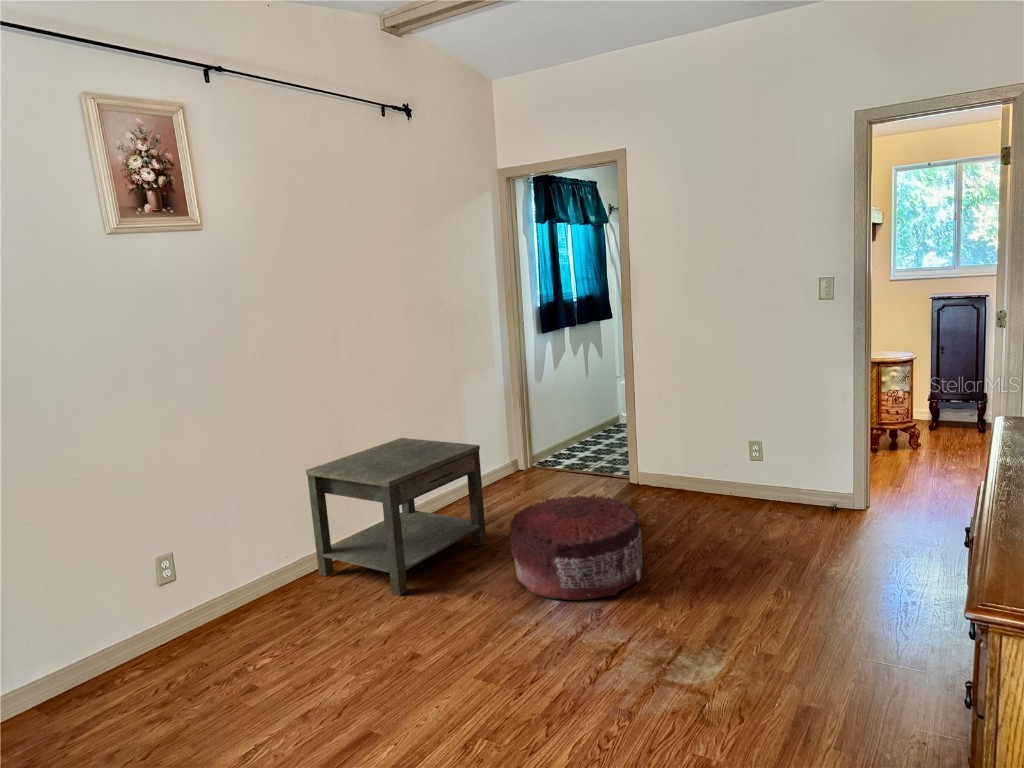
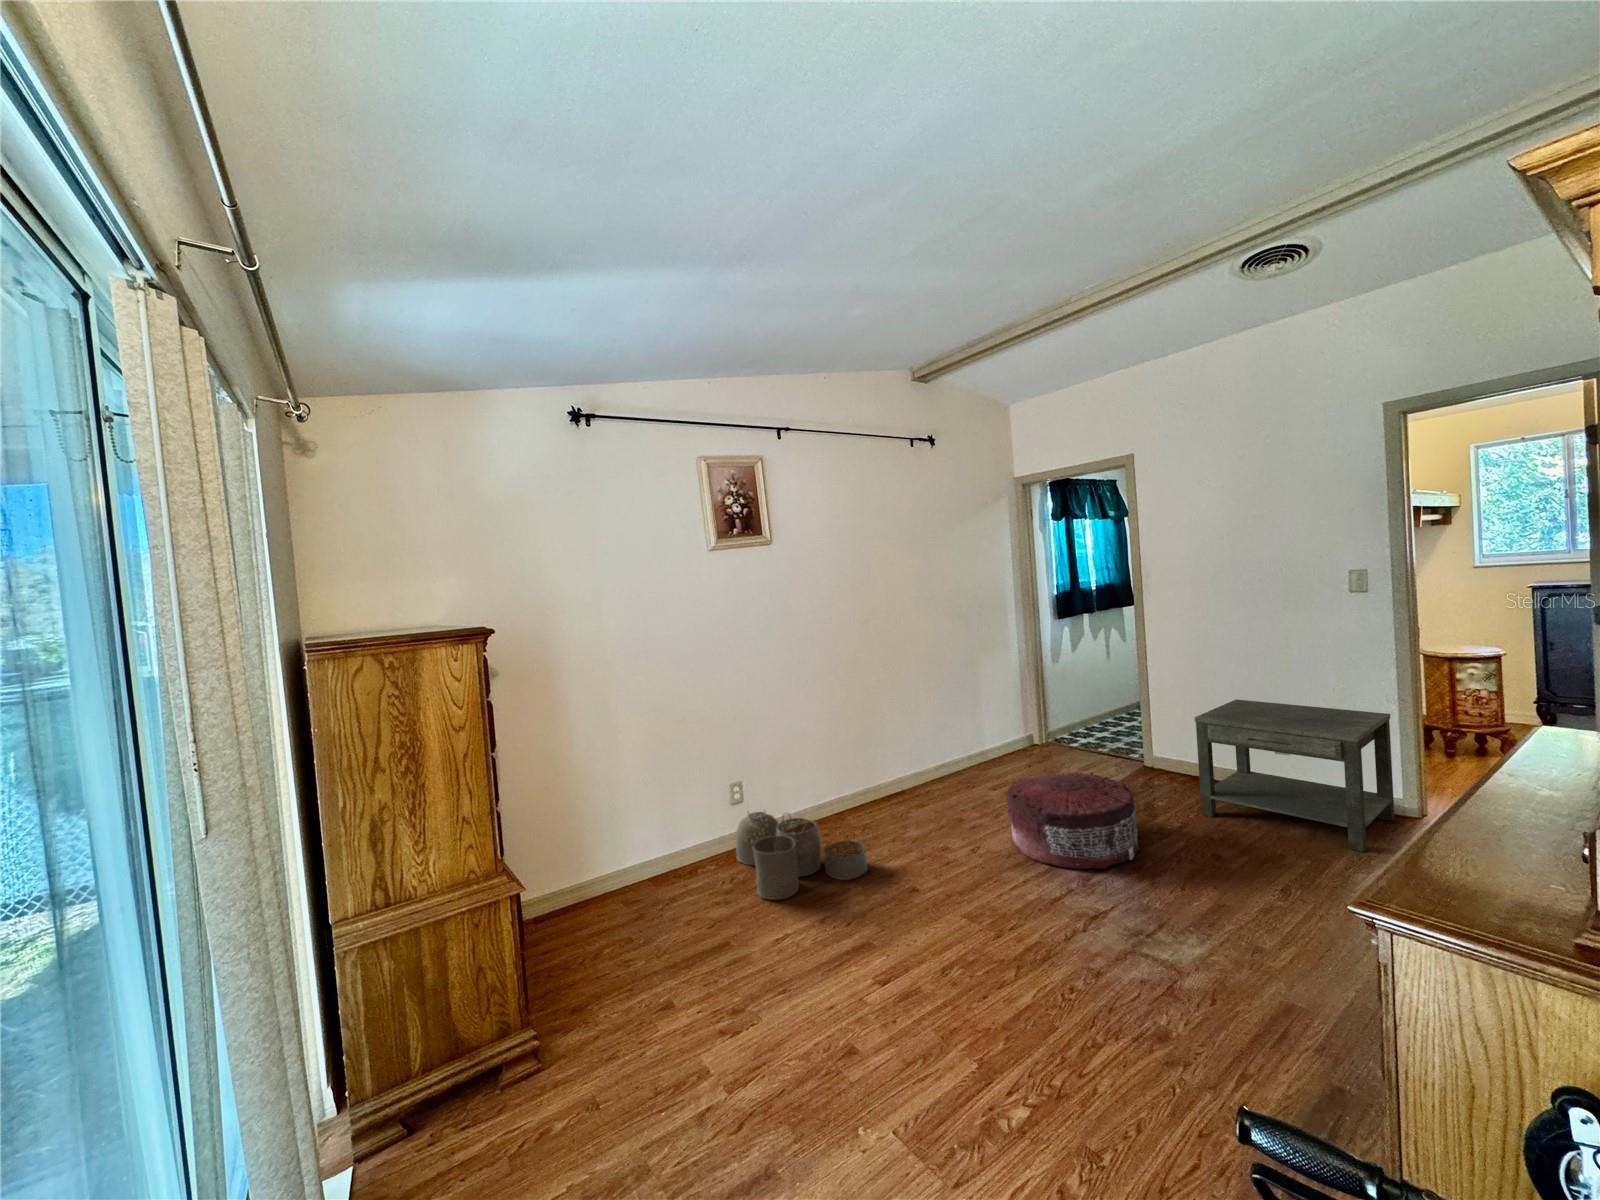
side table: present [306,438,486,596] -> present [1195,699,1395,852]
woven basket: none [169,584,354,704] -> present [736,812,867,900]

